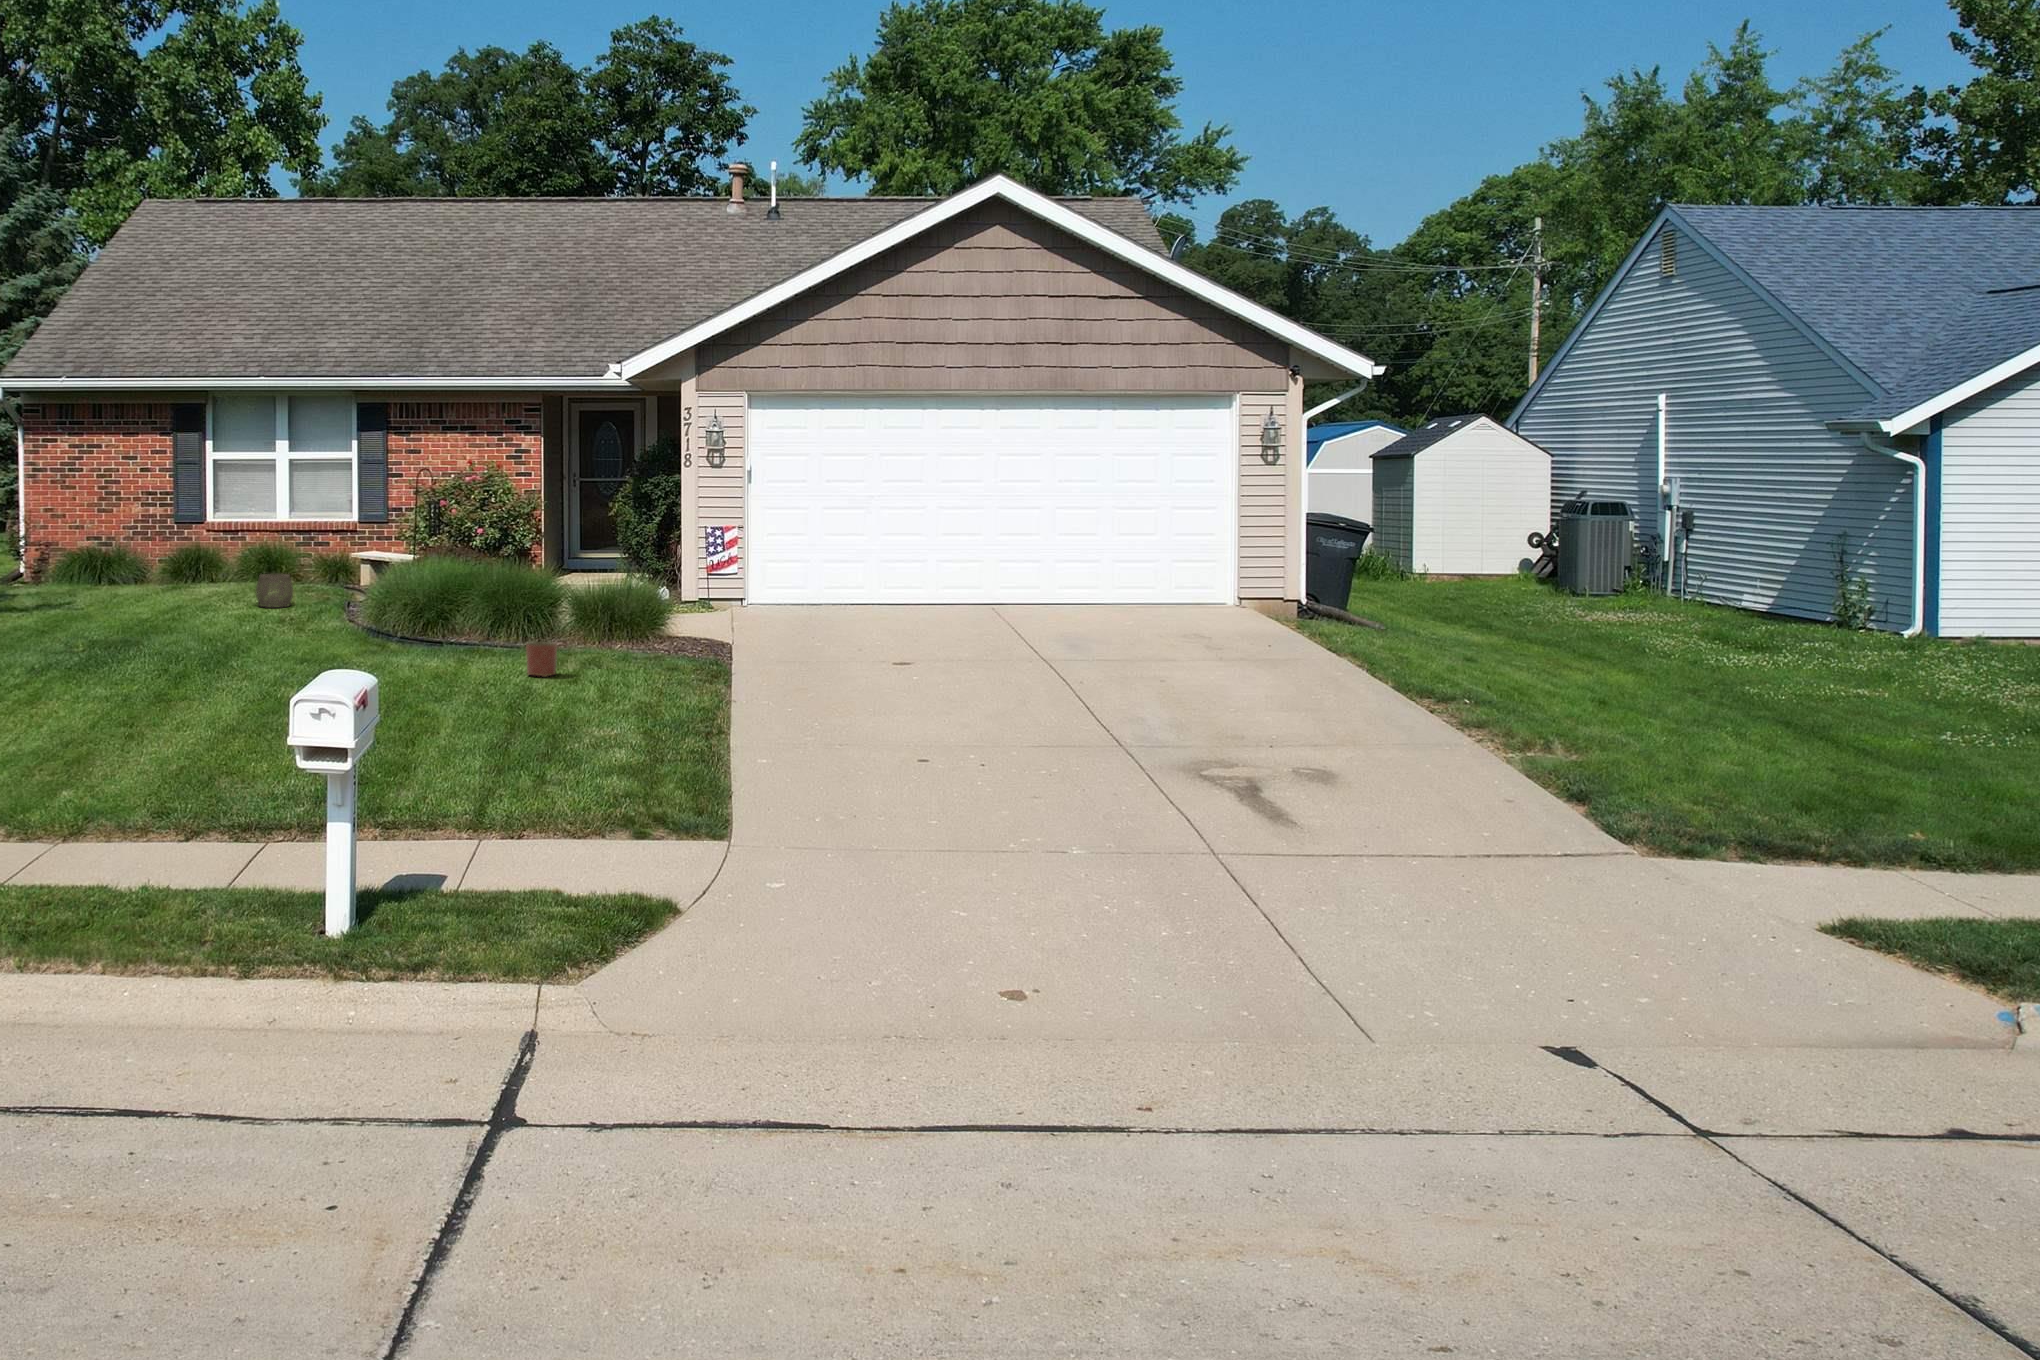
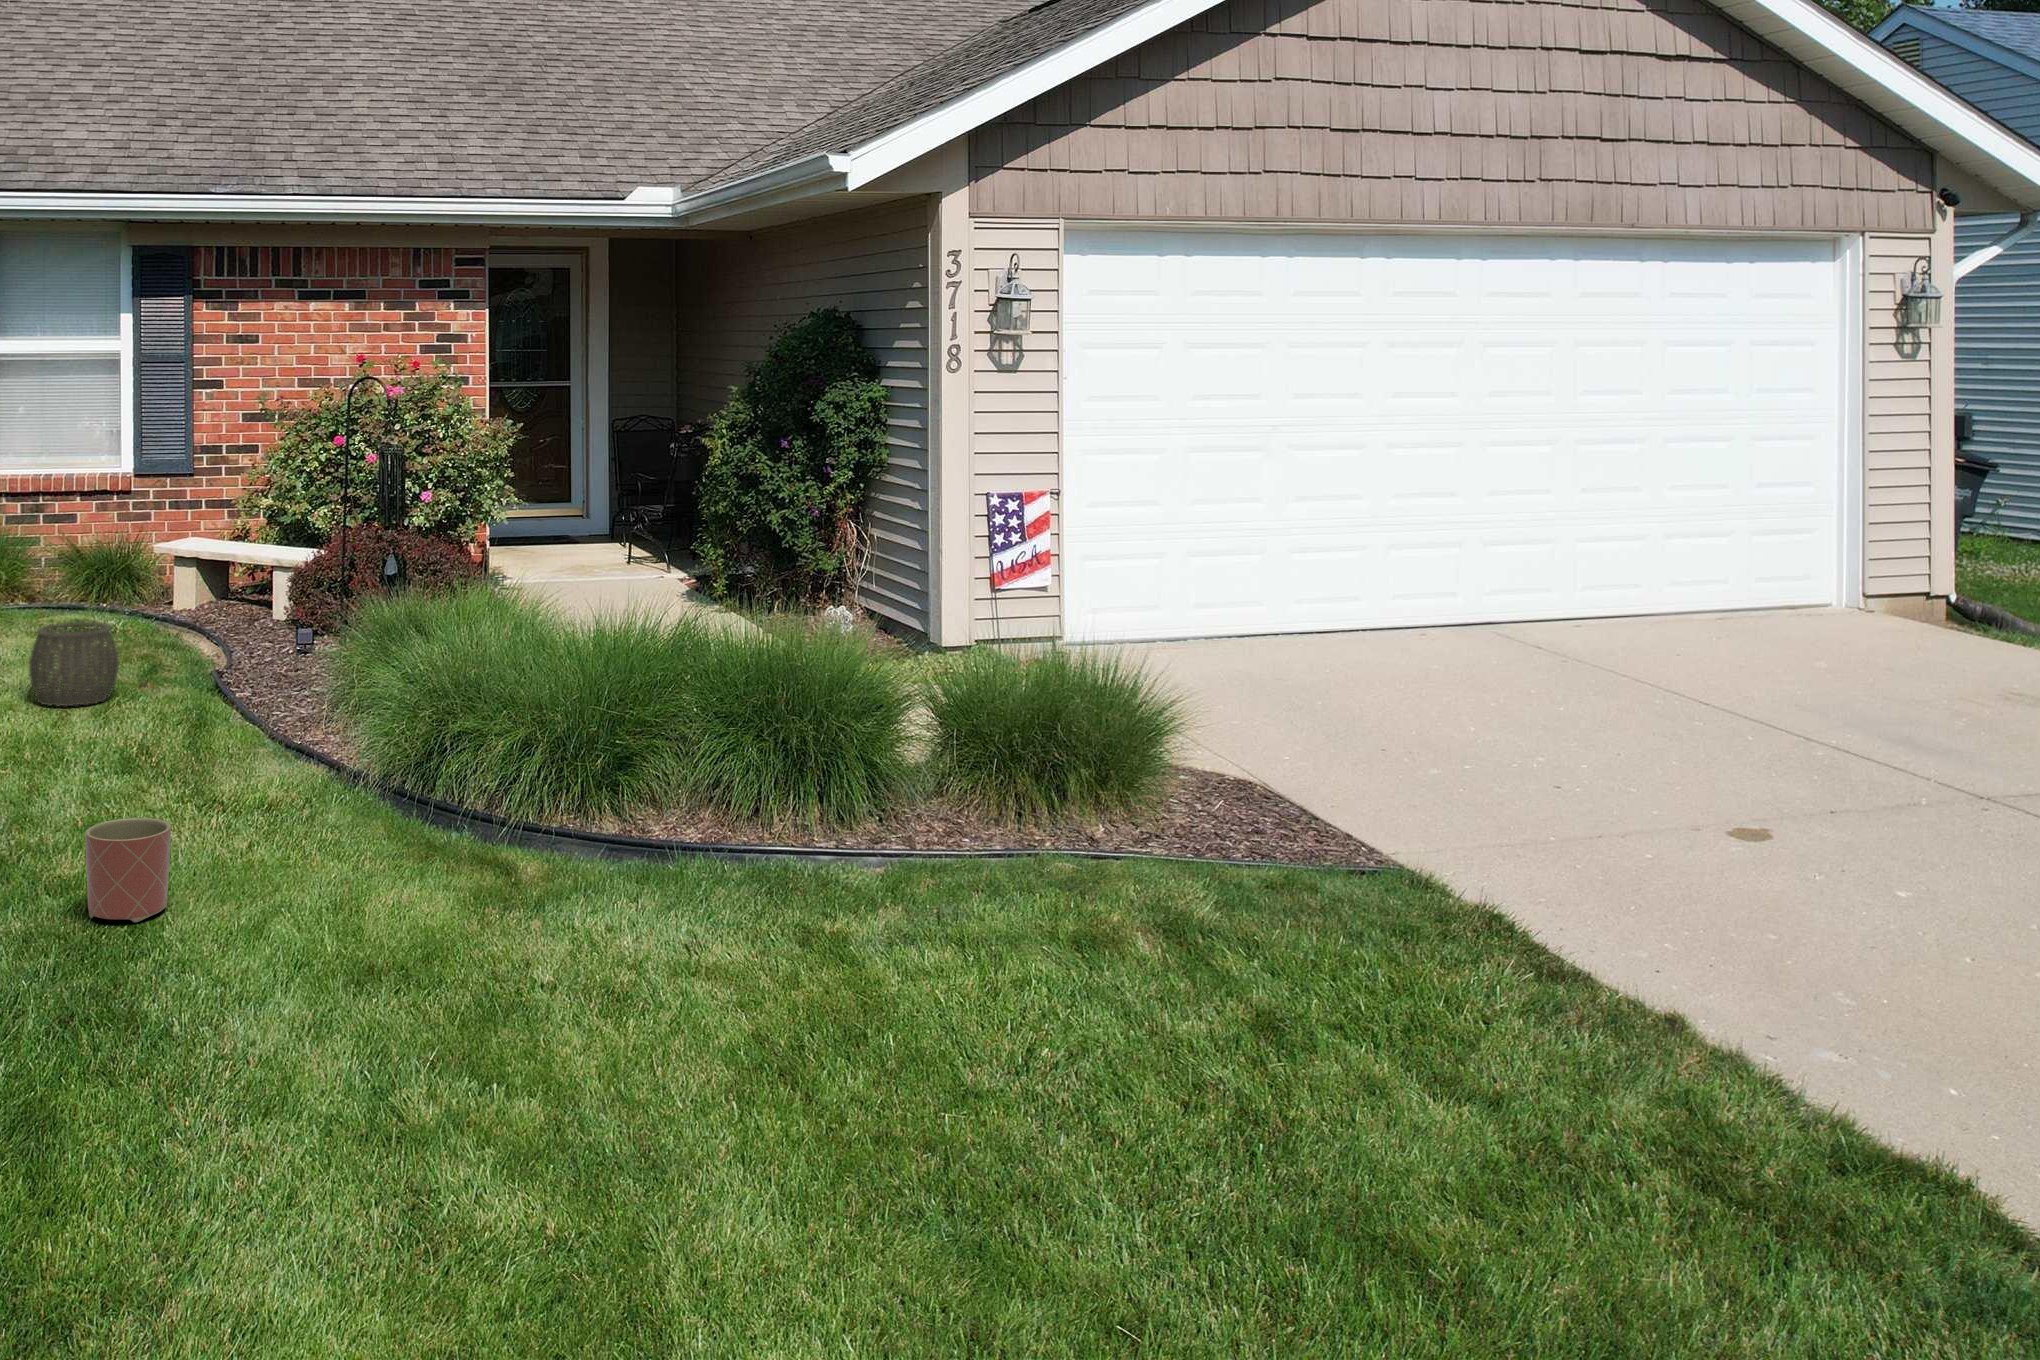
planter: present [526,642,557,677] -> present [85,818,171,922]

